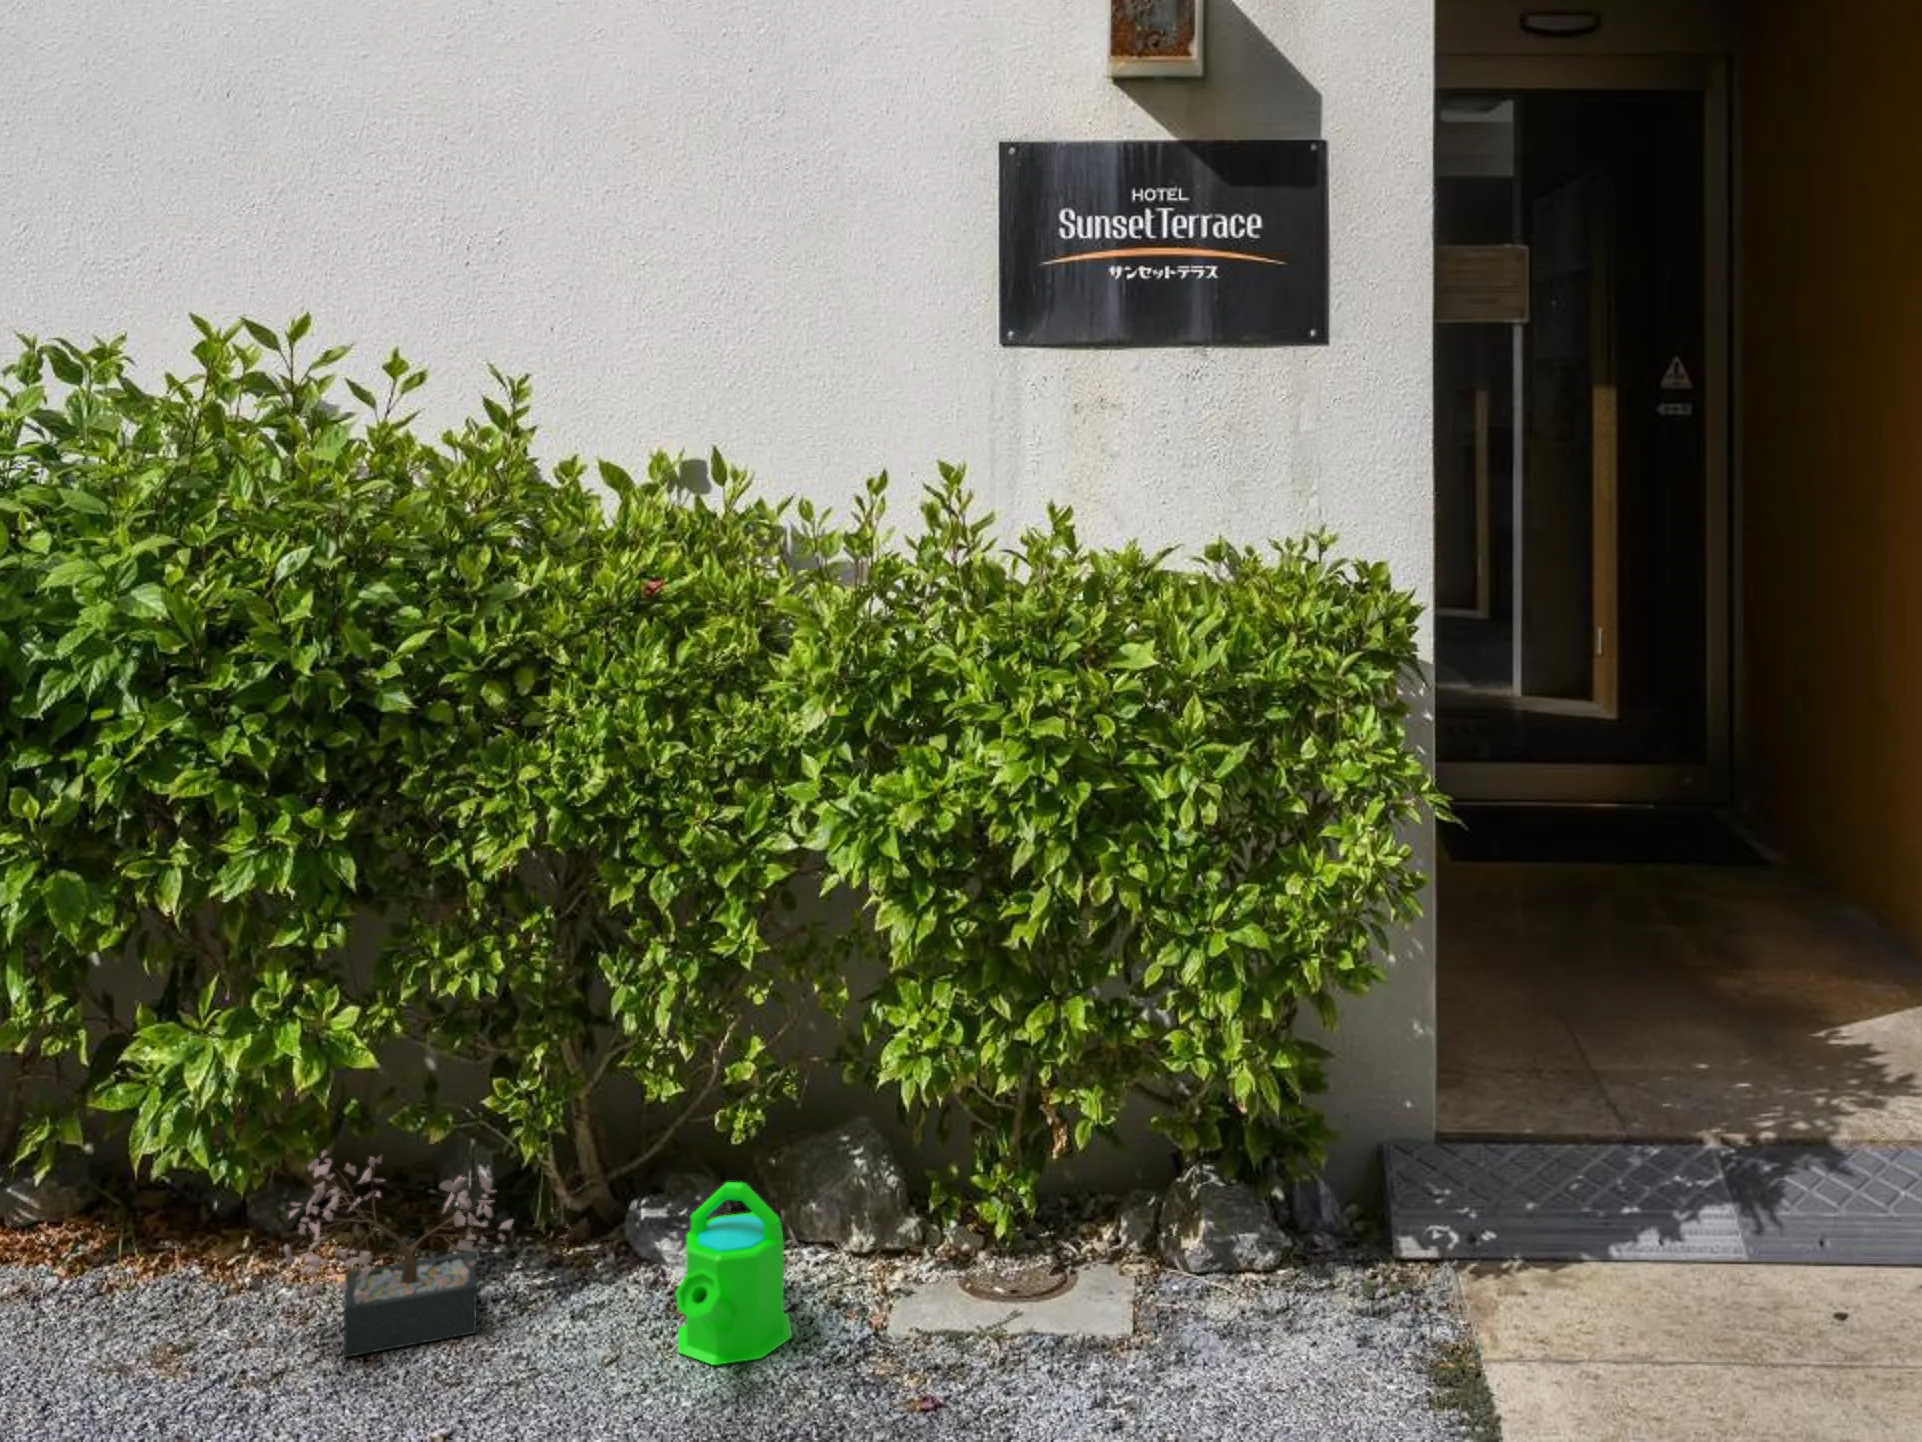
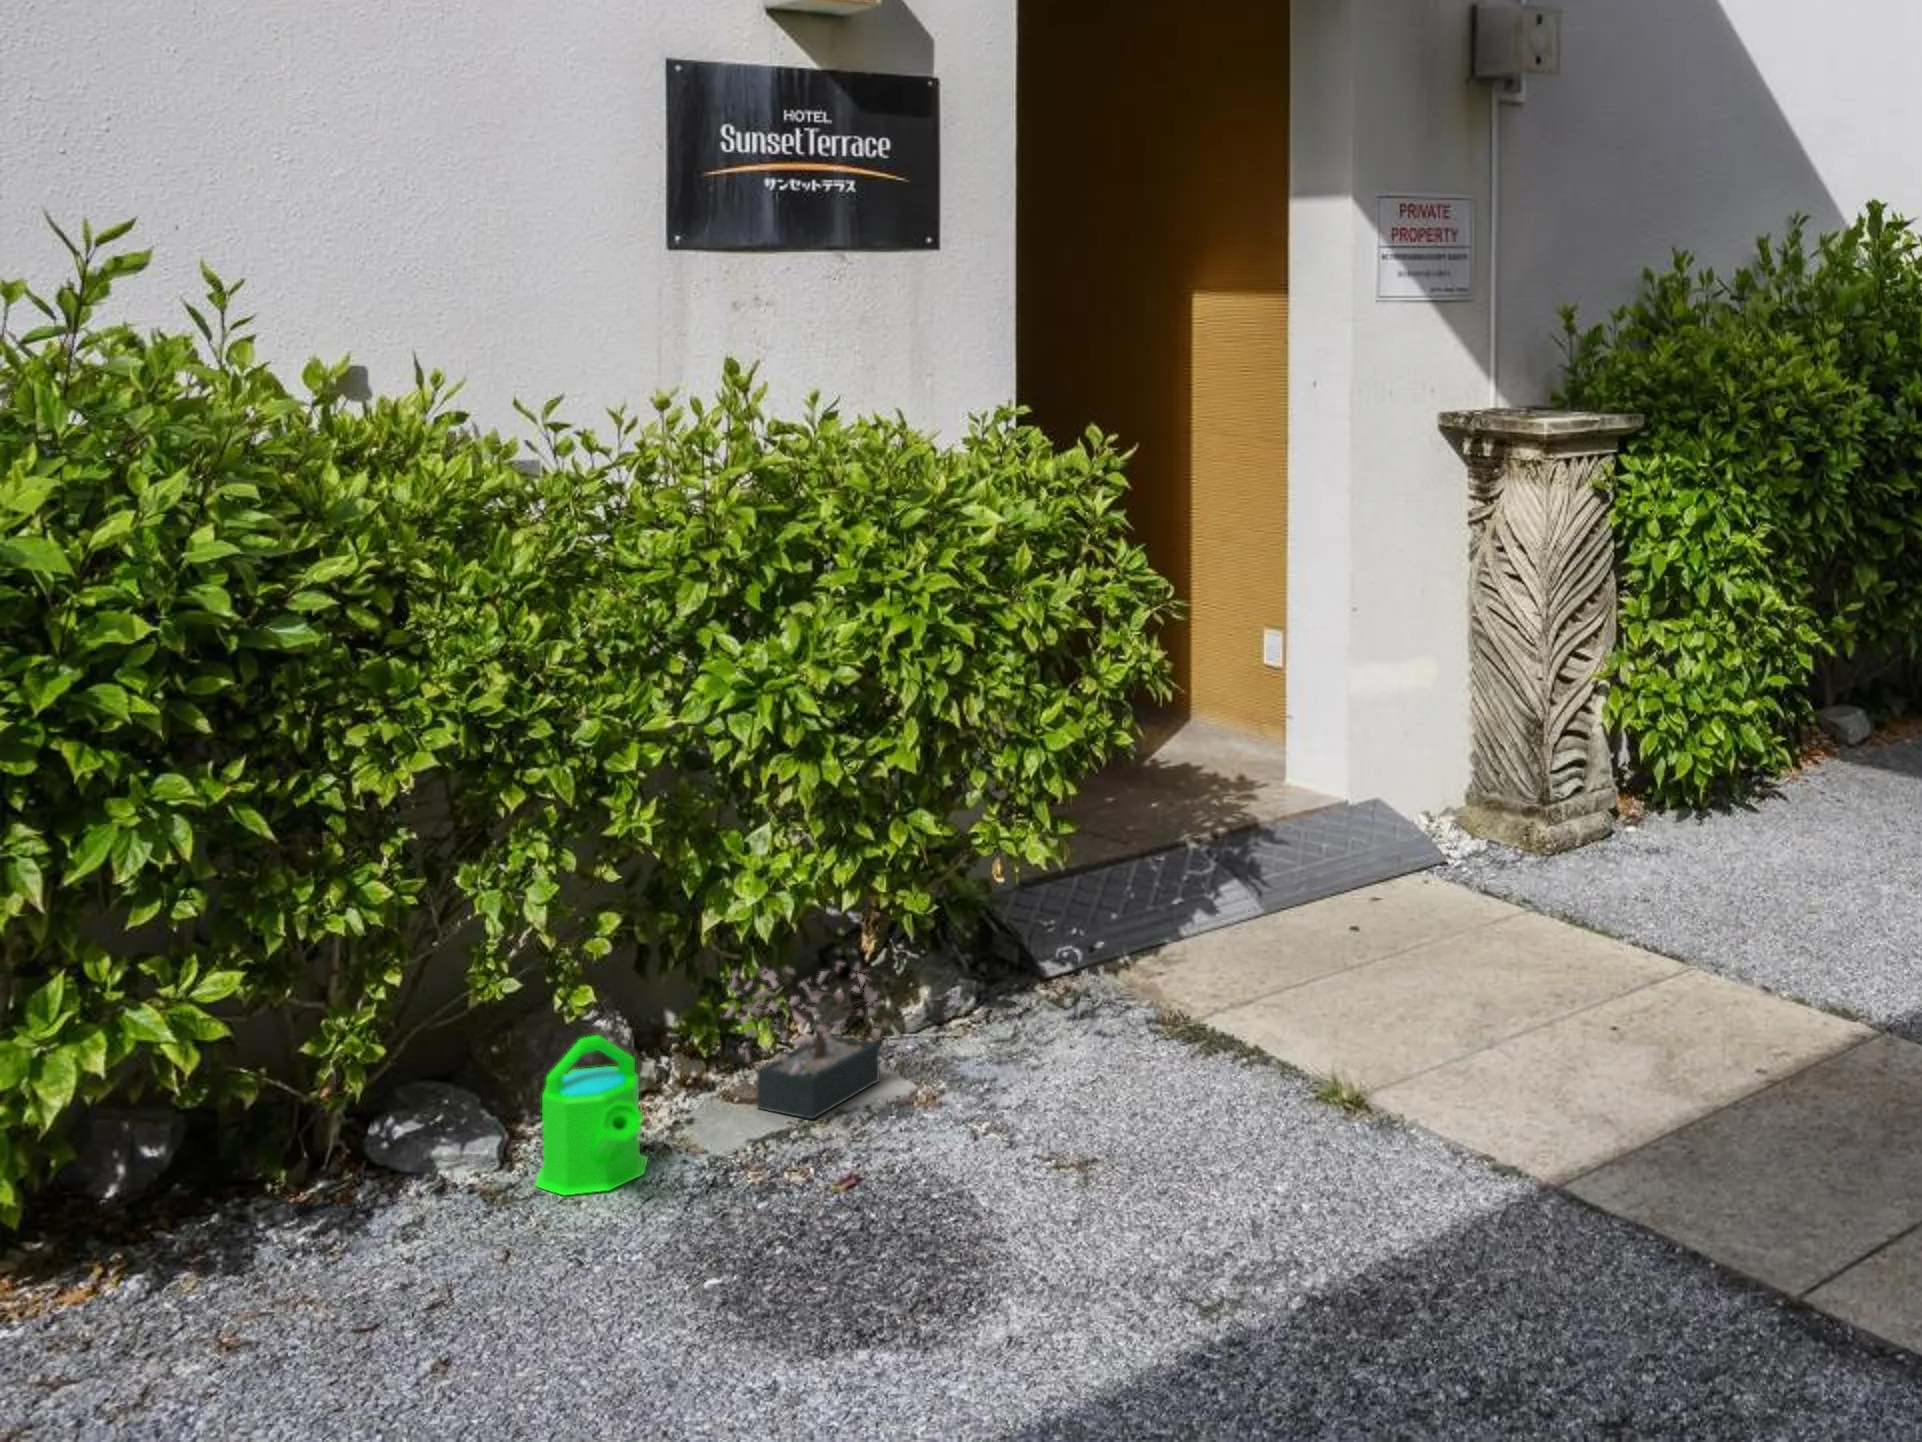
decorative plant: present [284,1150,513,1357] -> present [725,962,881,1119]

